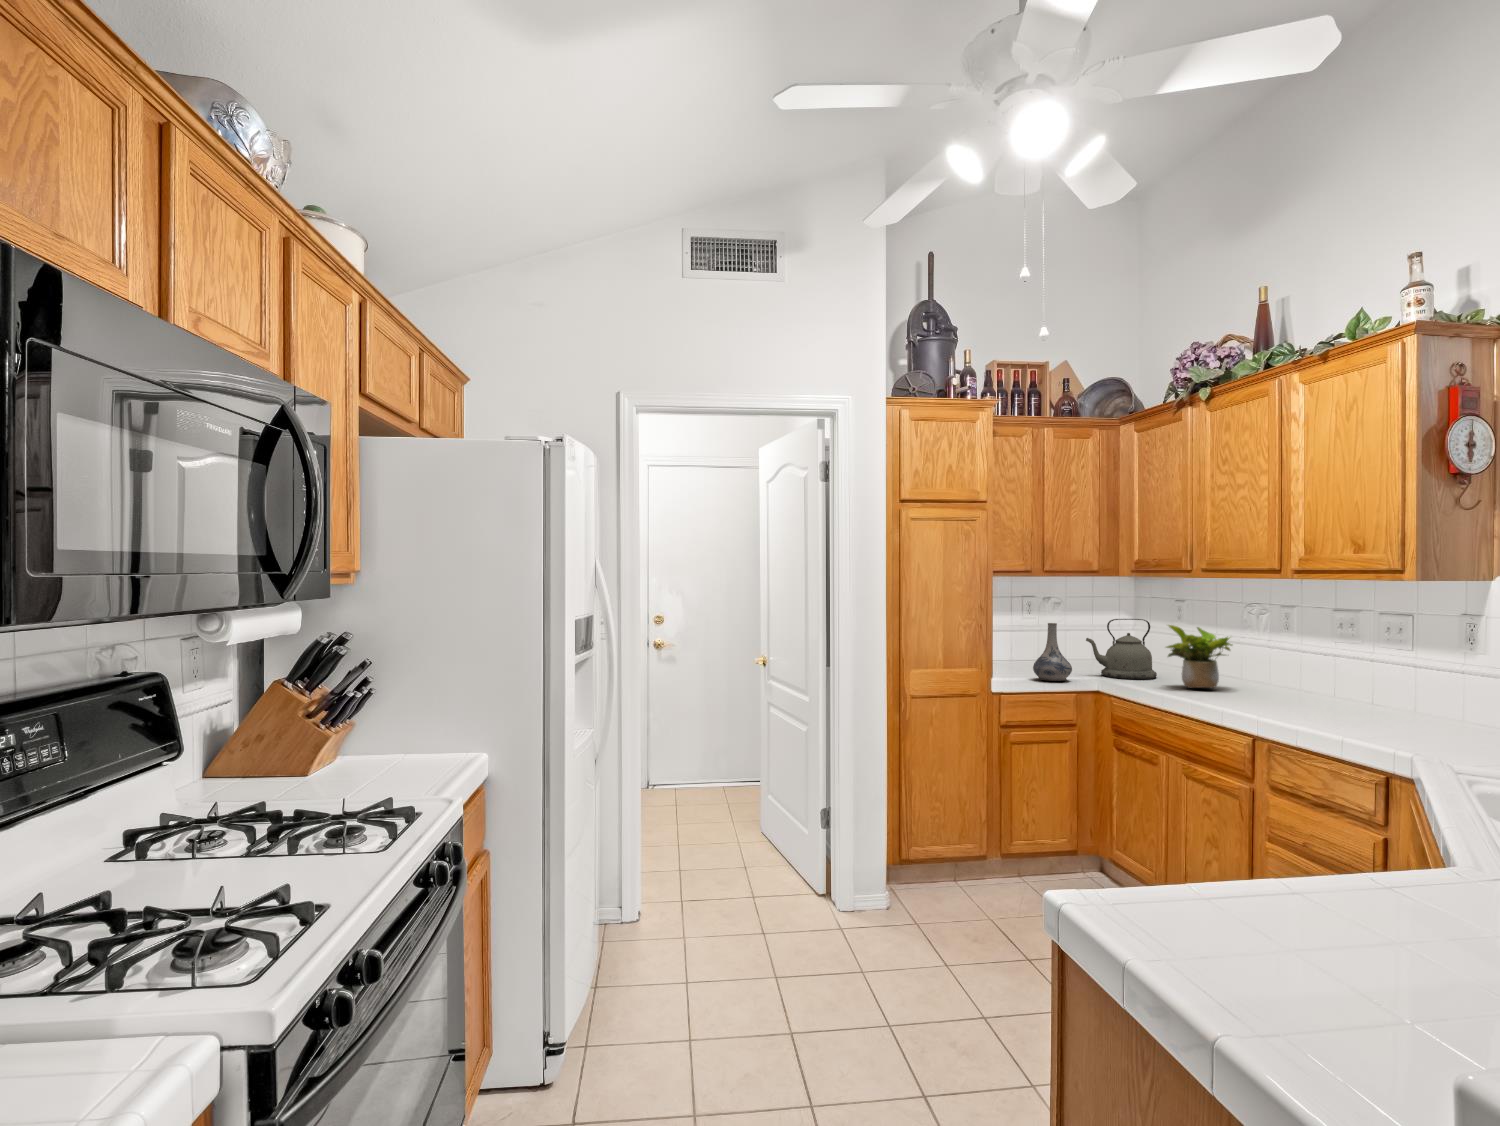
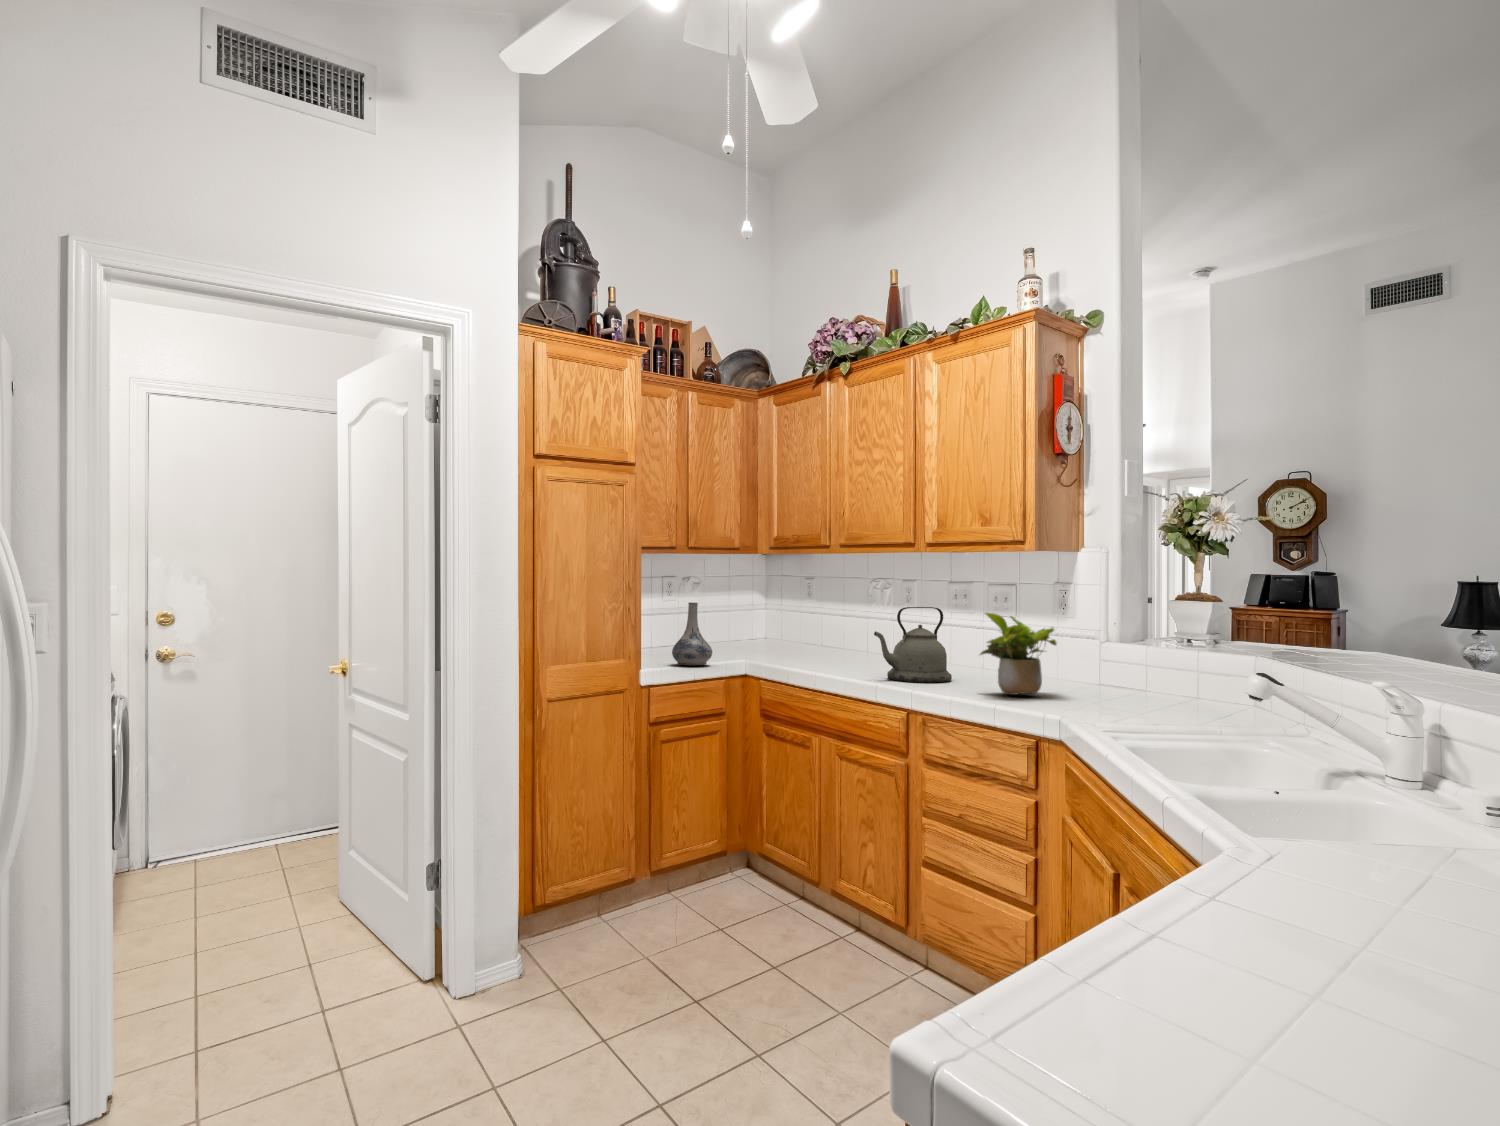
kettle: present [1086,619,1157,679] -> present [874,607,952,683]
potted plant: present [1166,625,1232,688] -> present [980,613,1056,695]

